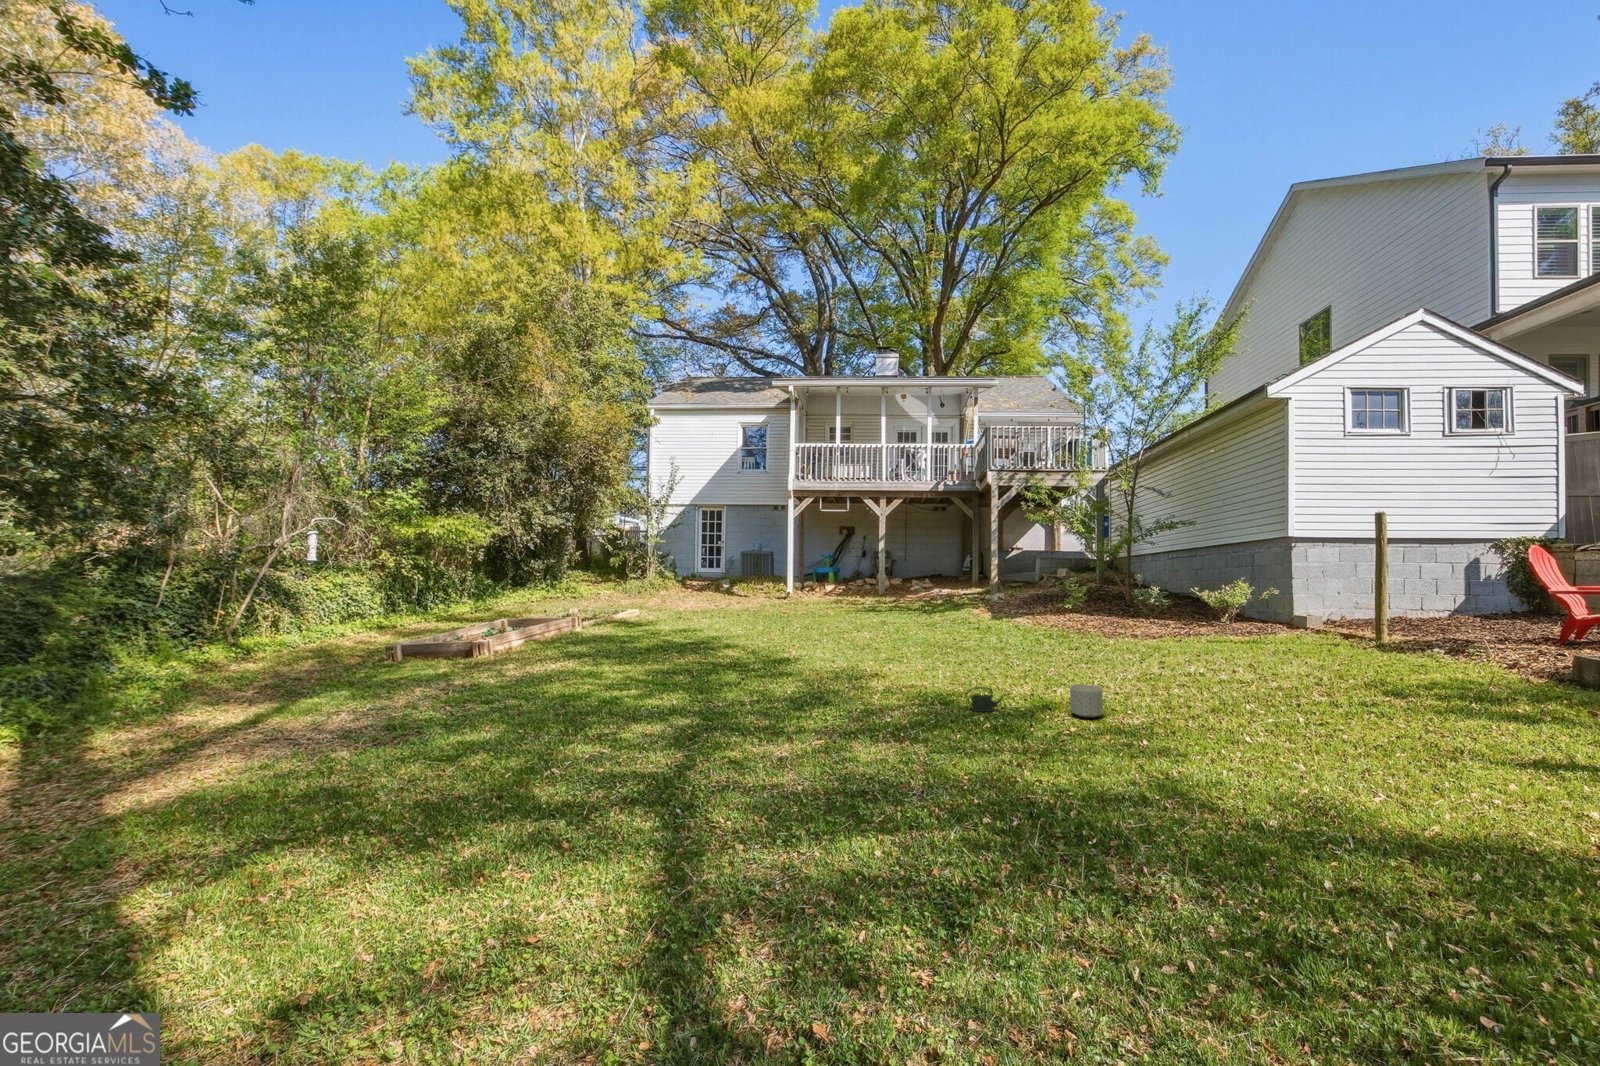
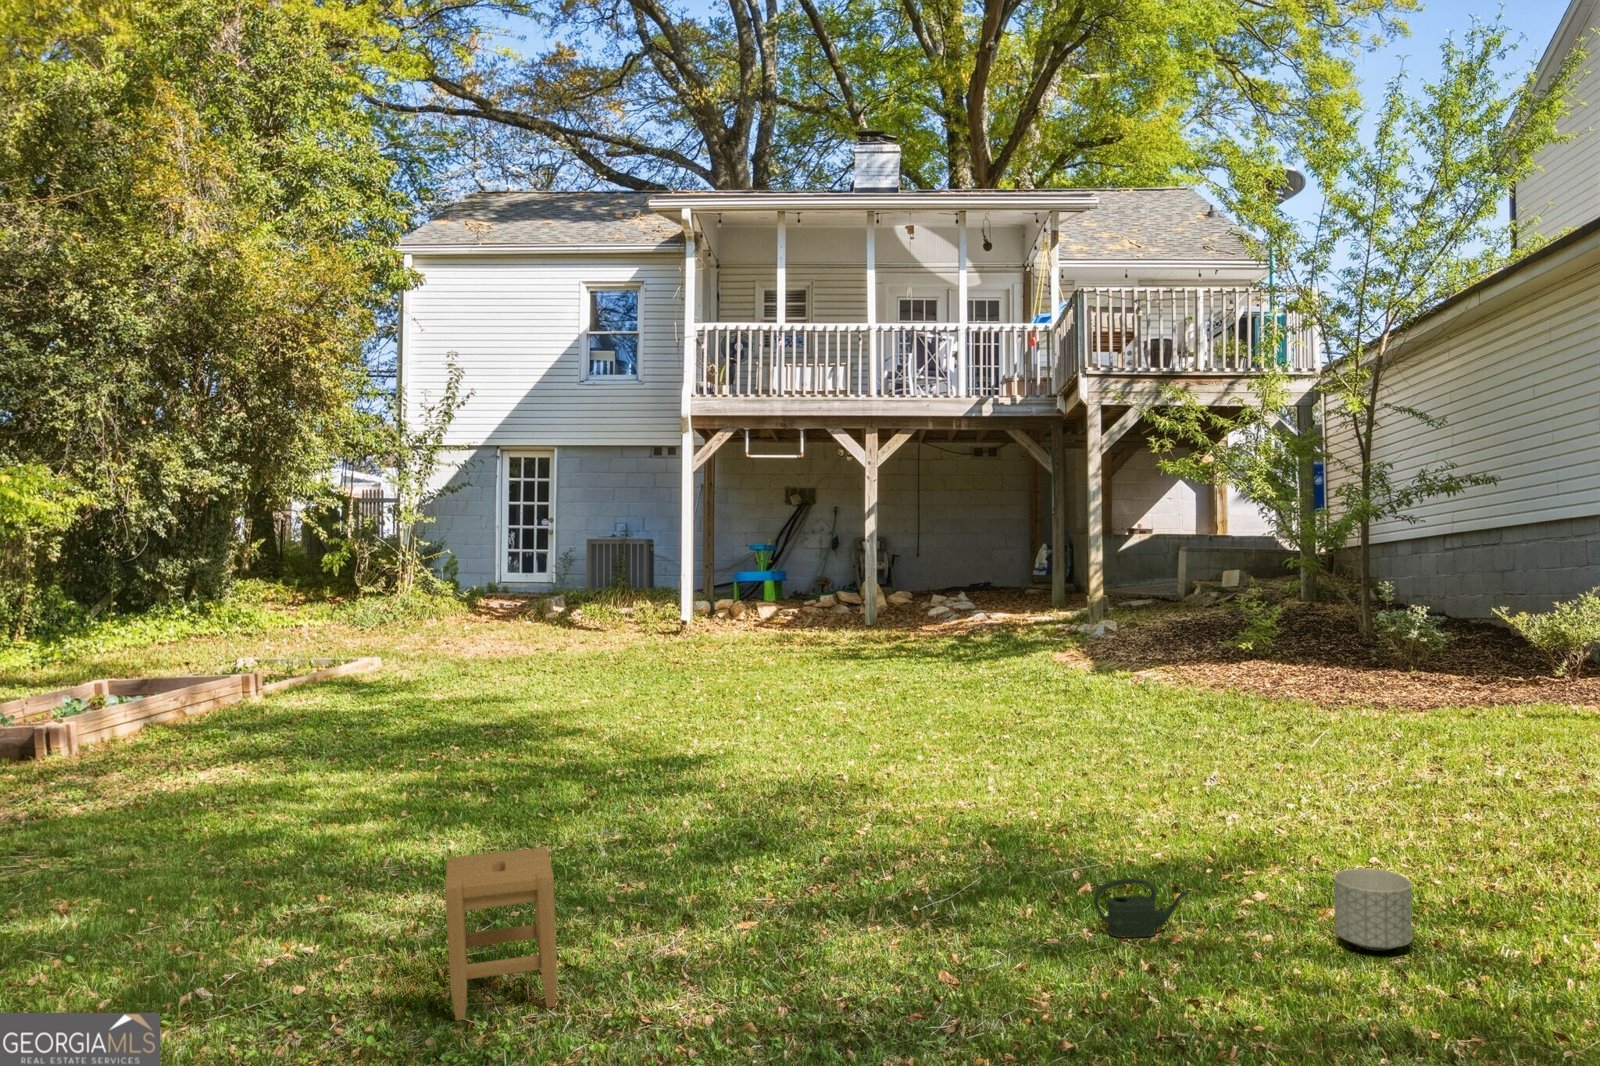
stool: none [693,666,739,732] -> present [445,847,558,1021]

